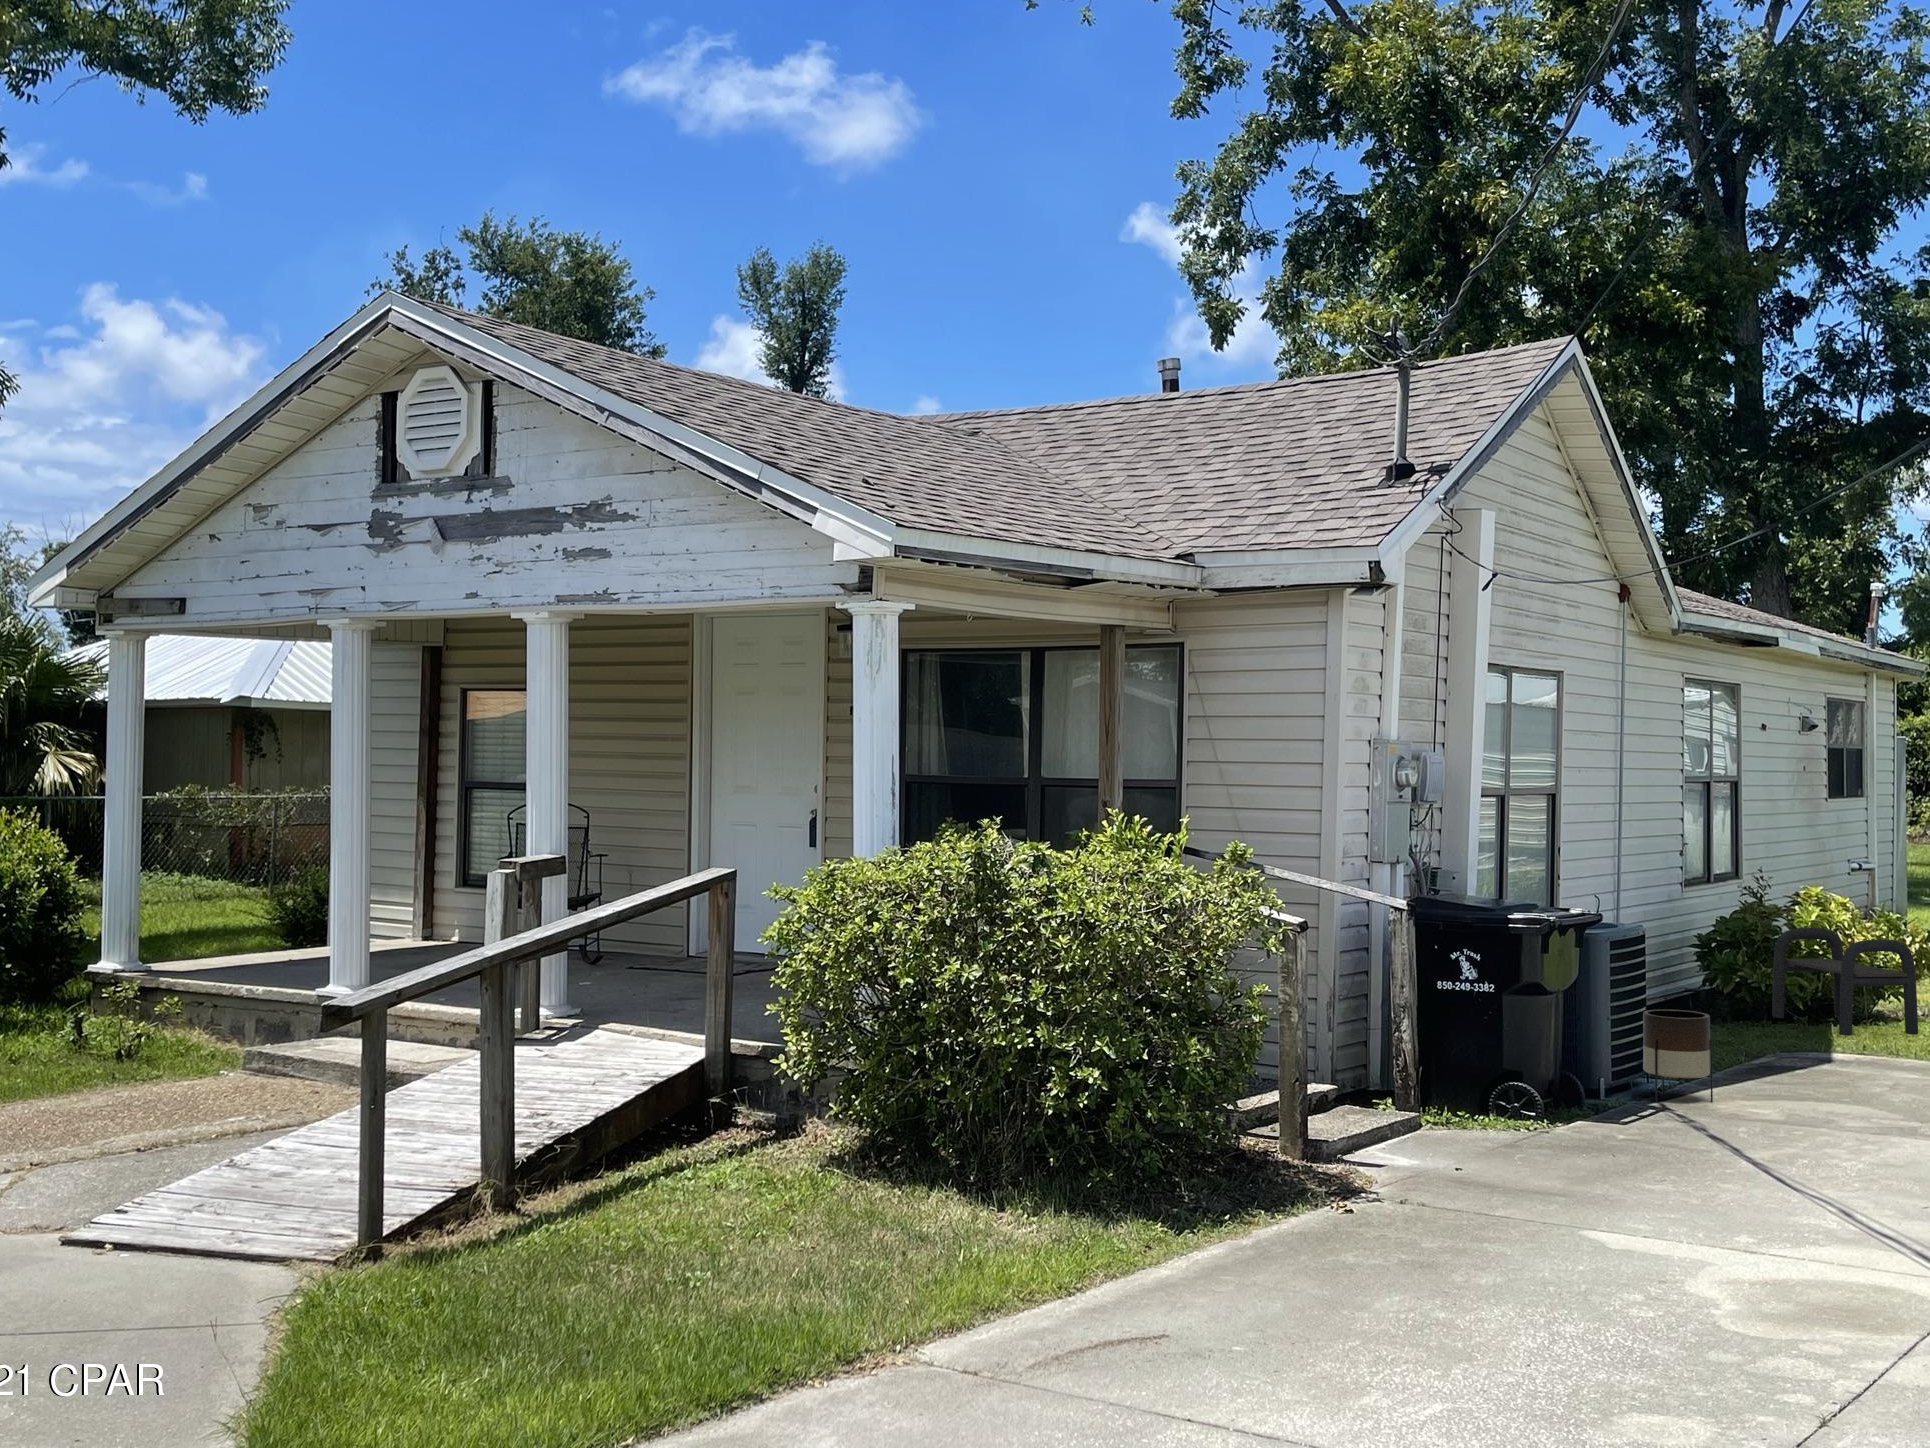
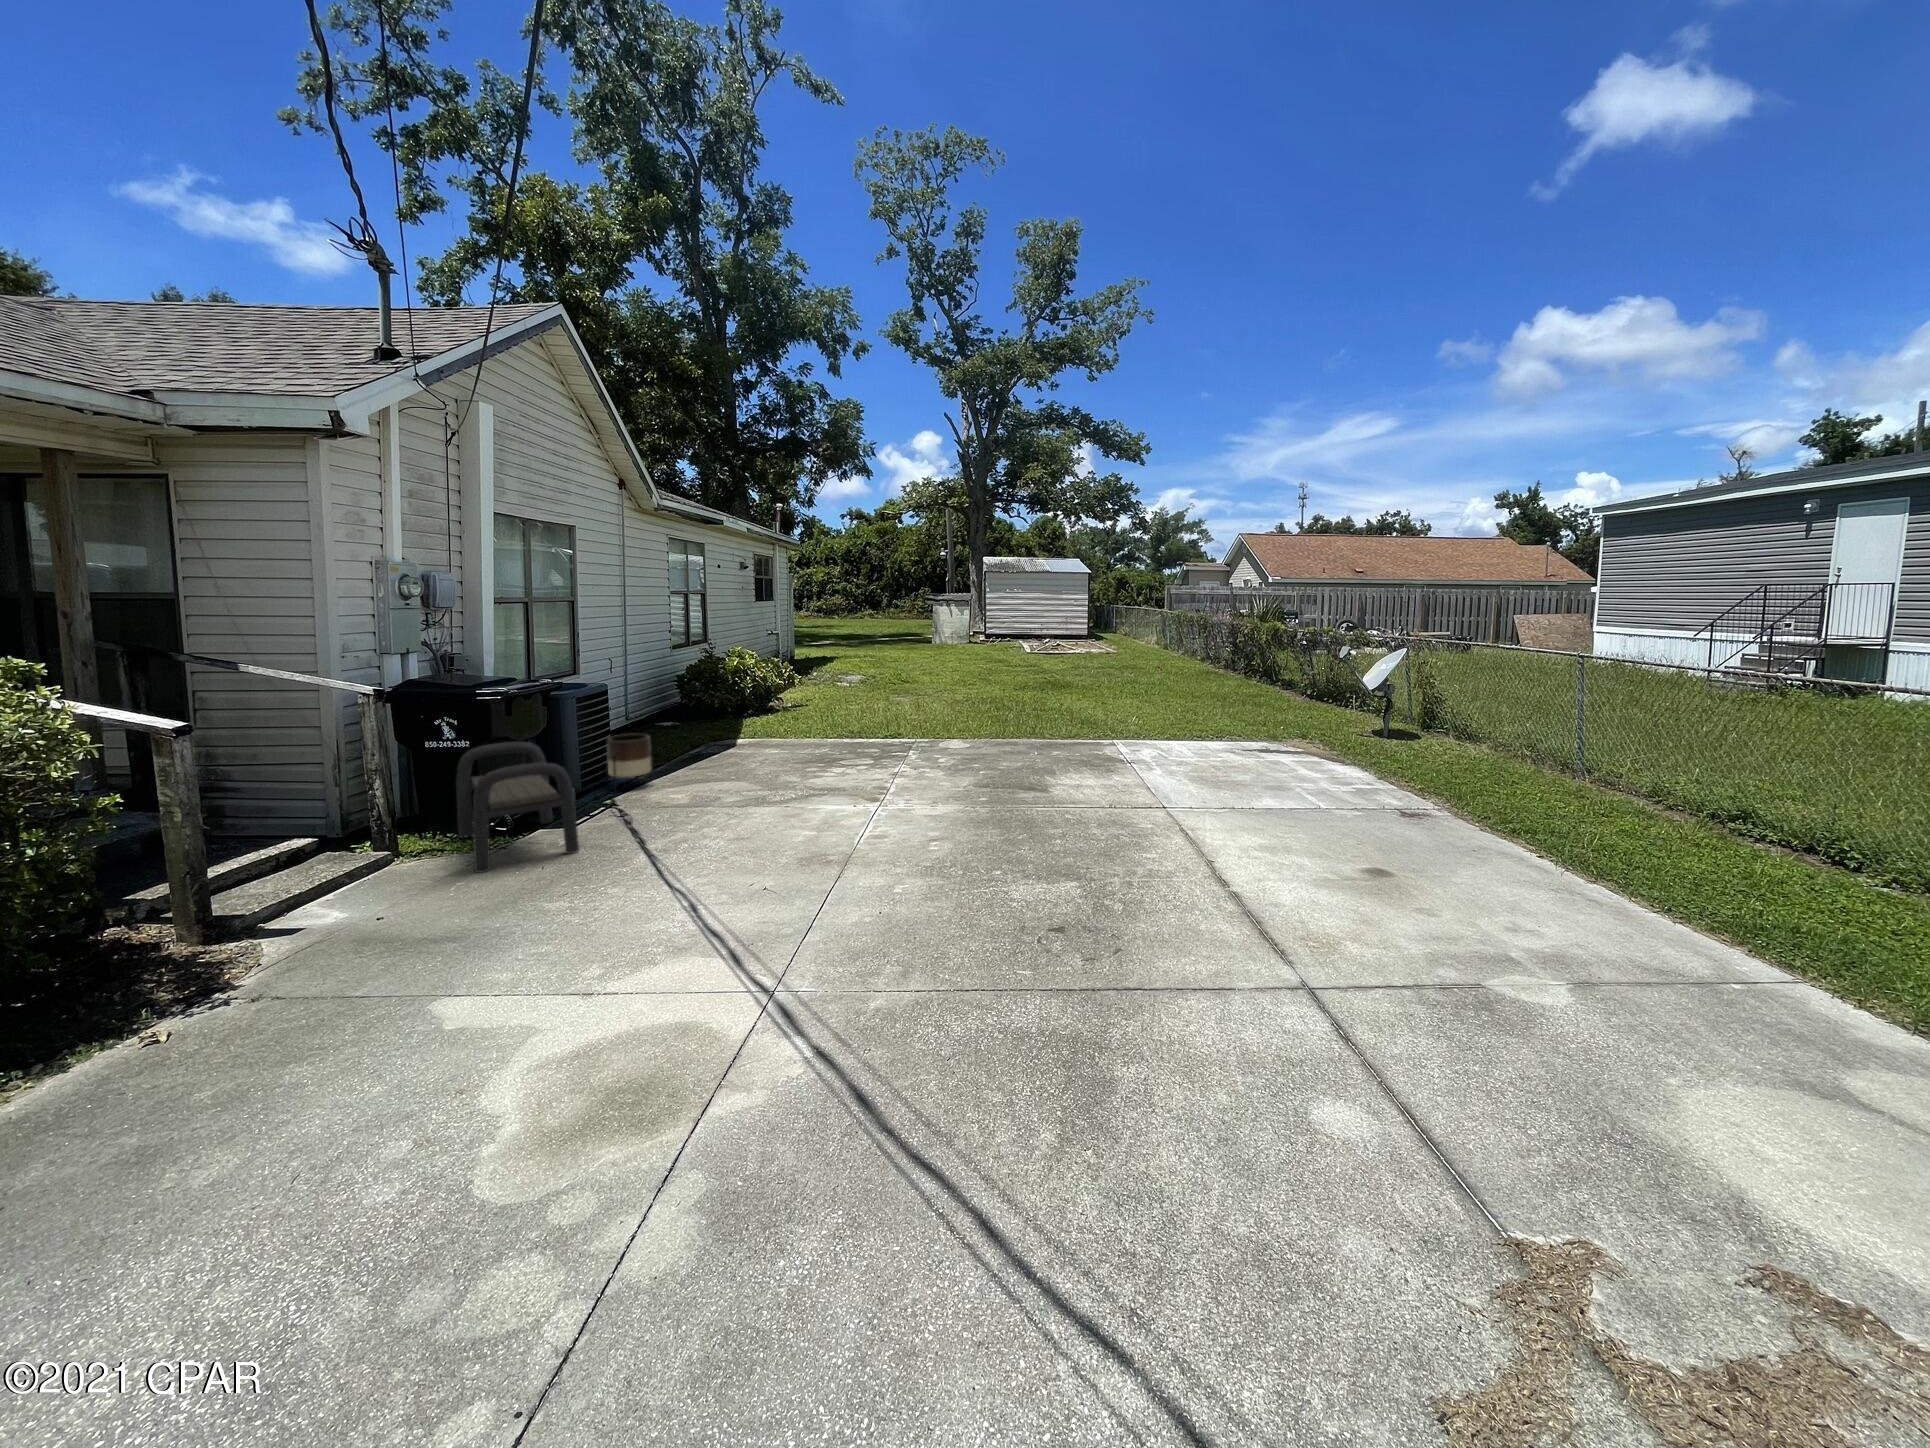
bench: present [1772,928,1918,1035] -> present [456,742,579,873]

